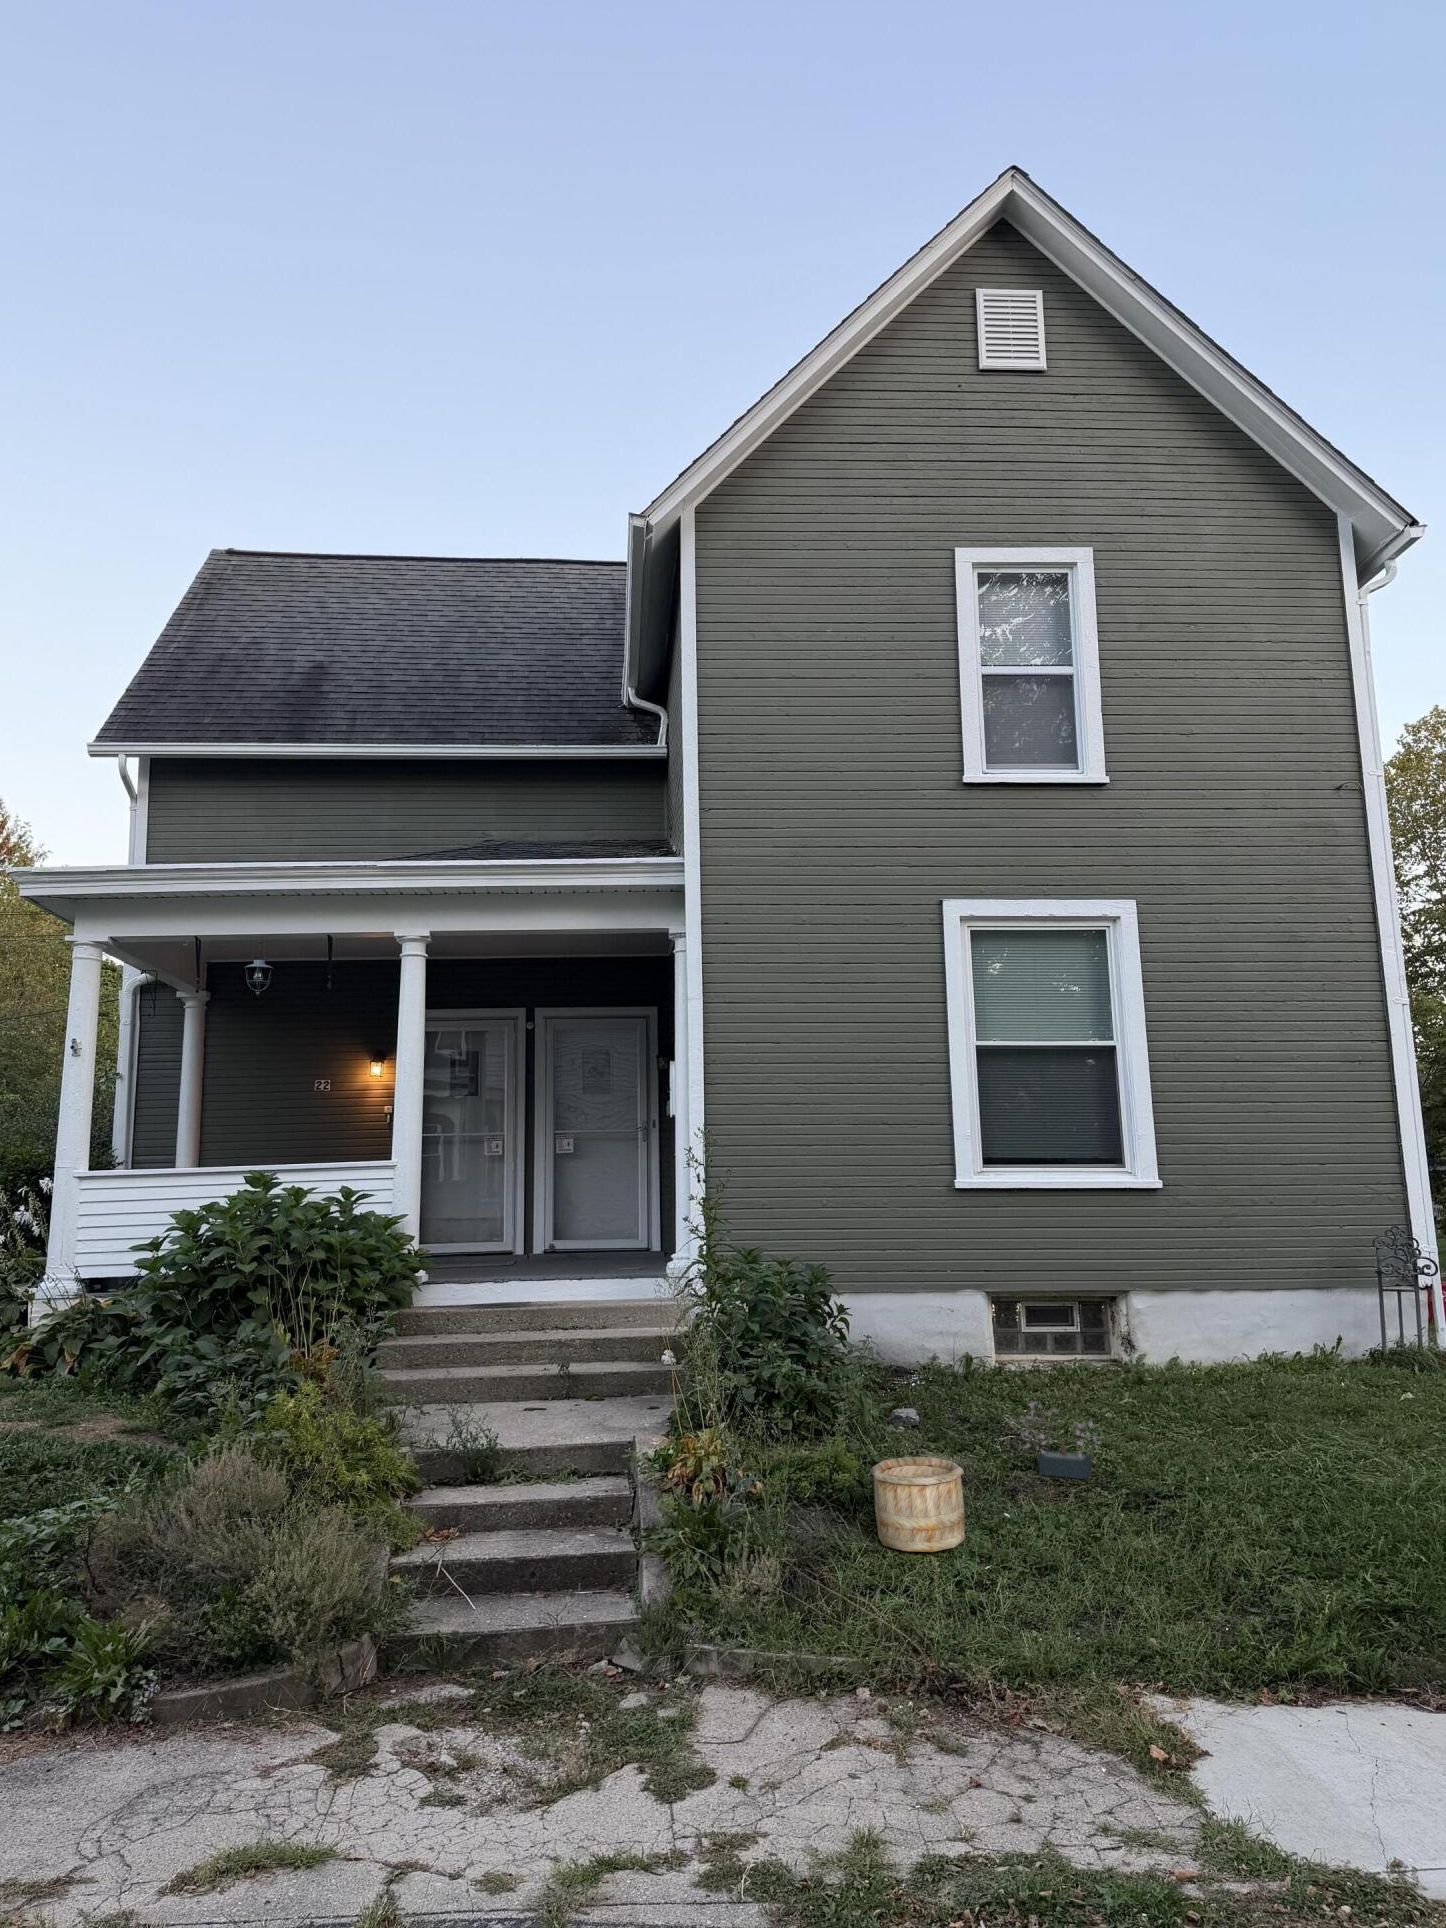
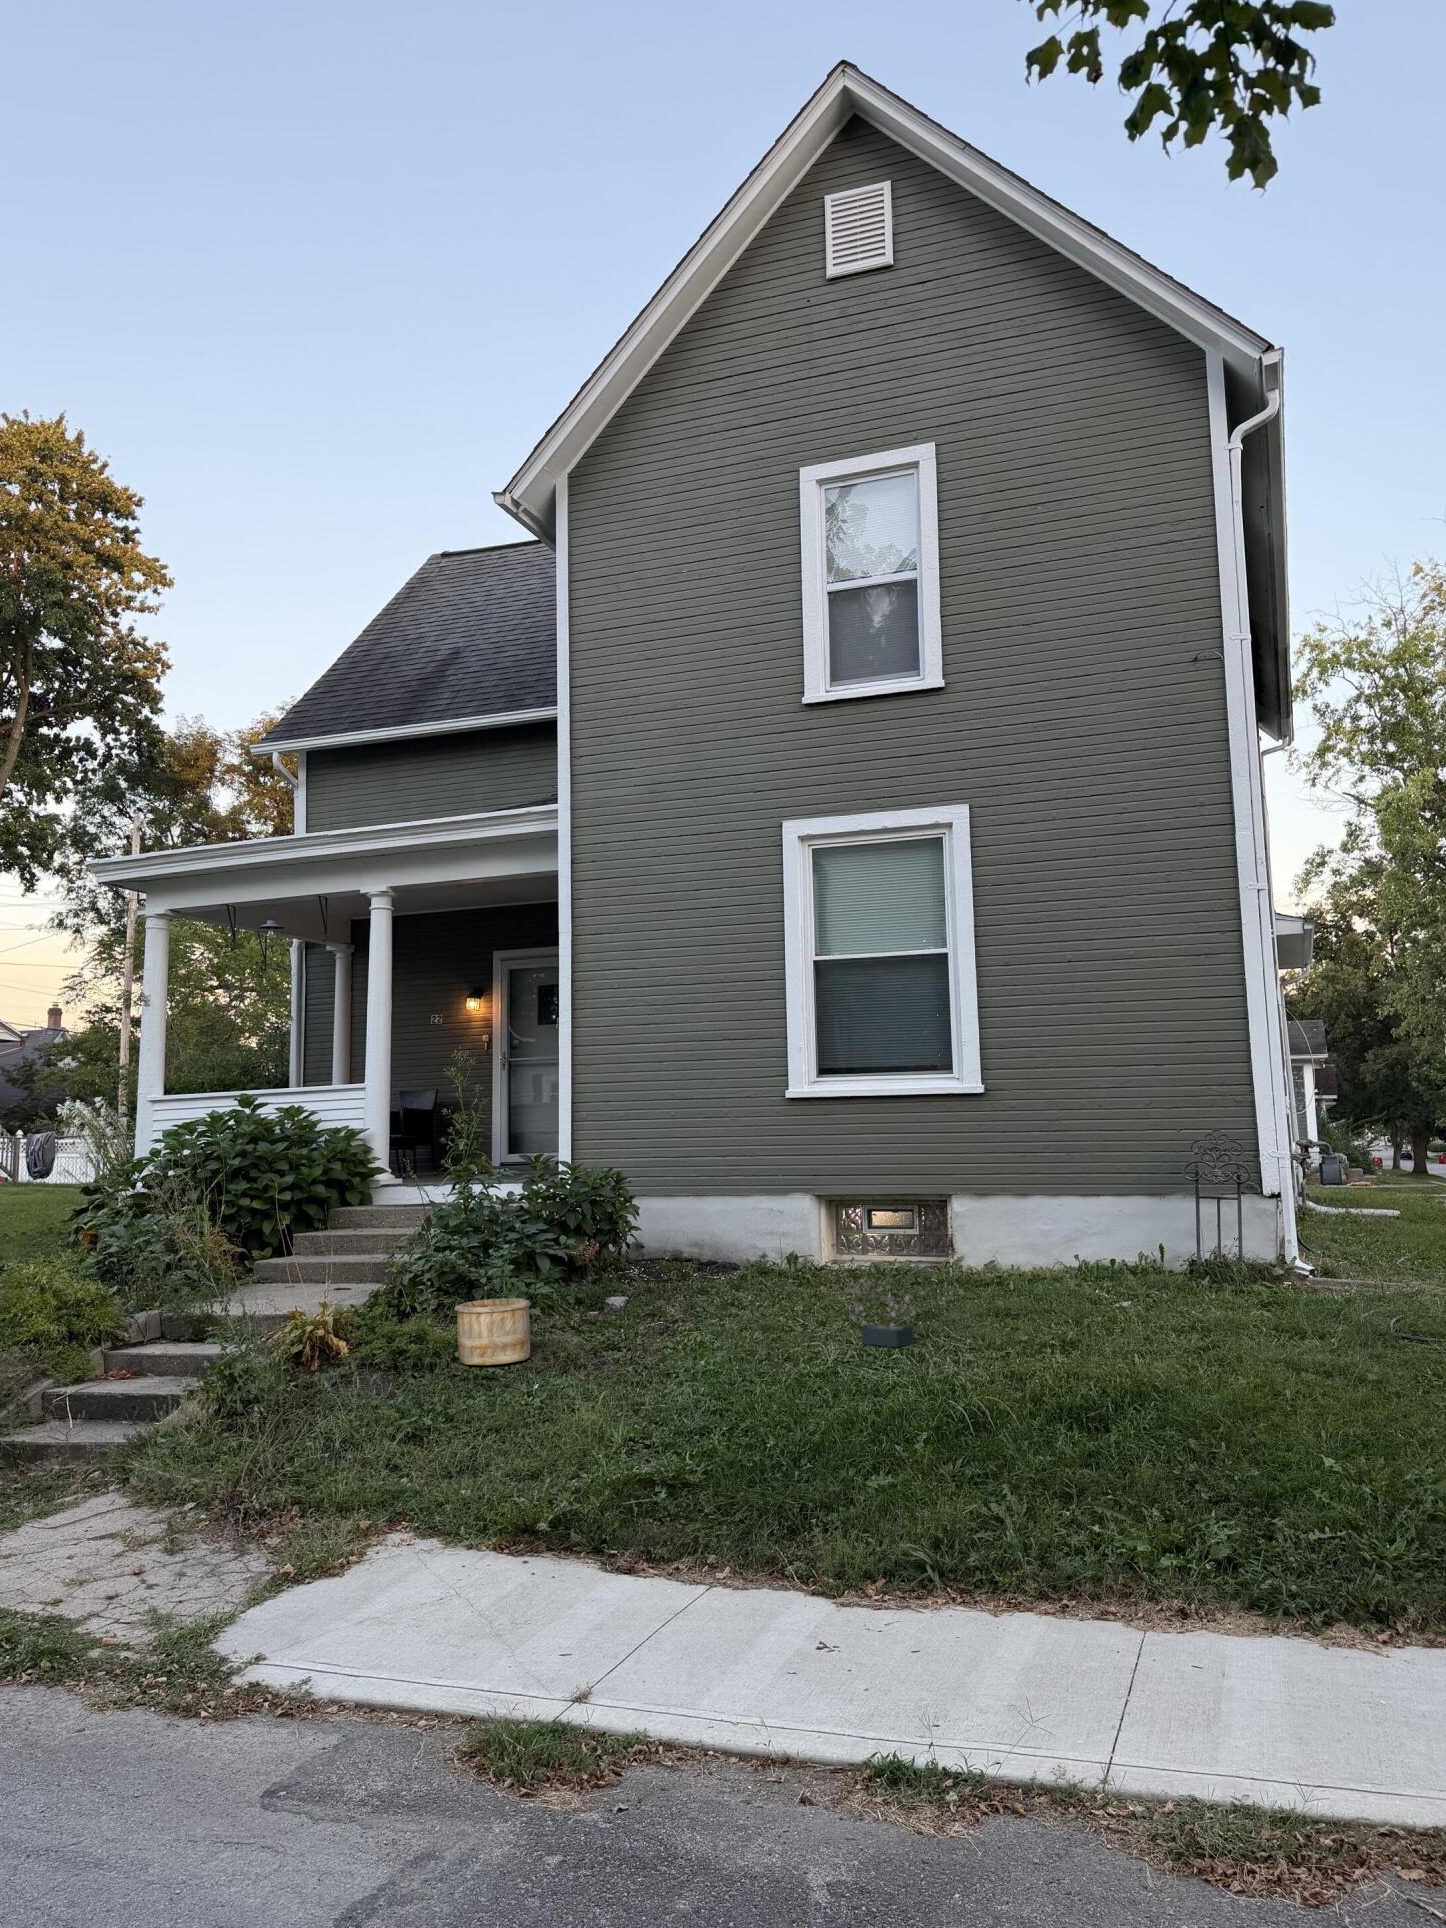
decorative plant: present [1021,1401,1101,1479] -> present [849,1279,919,1347]

